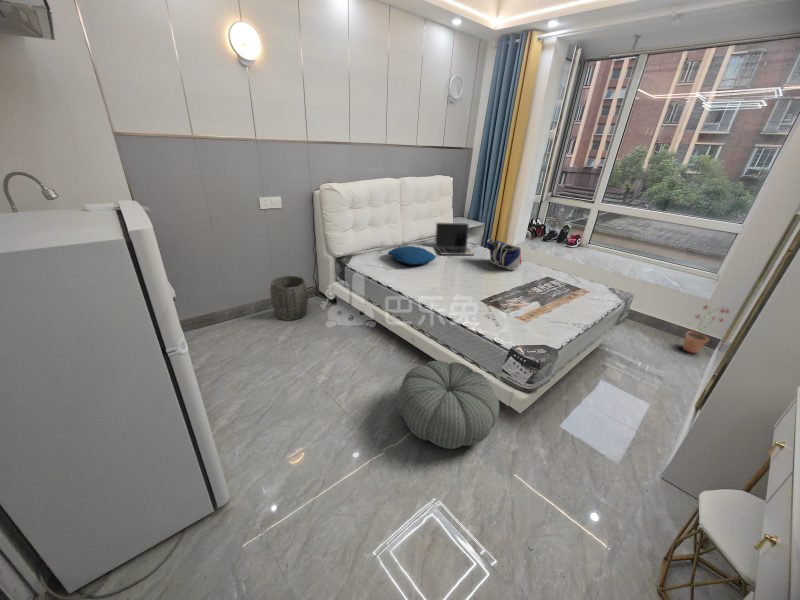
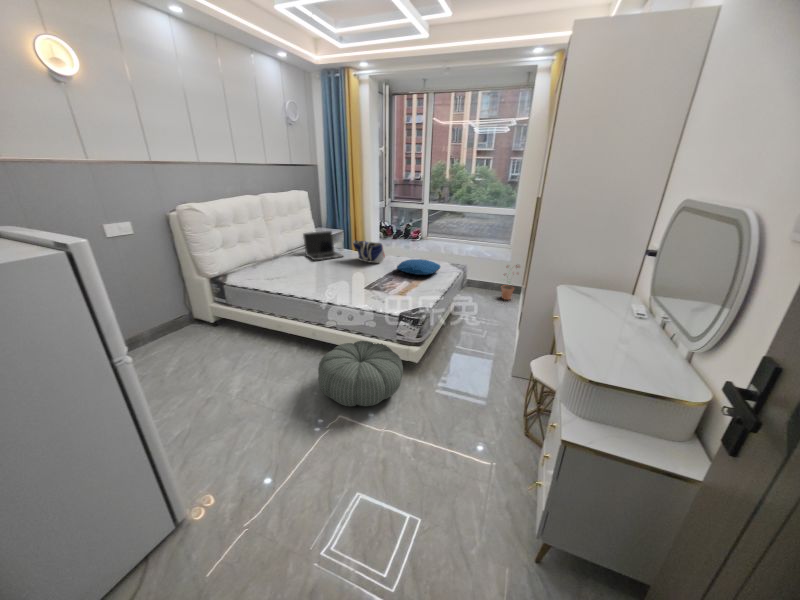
pillow: present [388,246,436,264] -> present [397,259,440,275]
woven basket: present [270,276,308,320] -> none [135,307,185,356]

